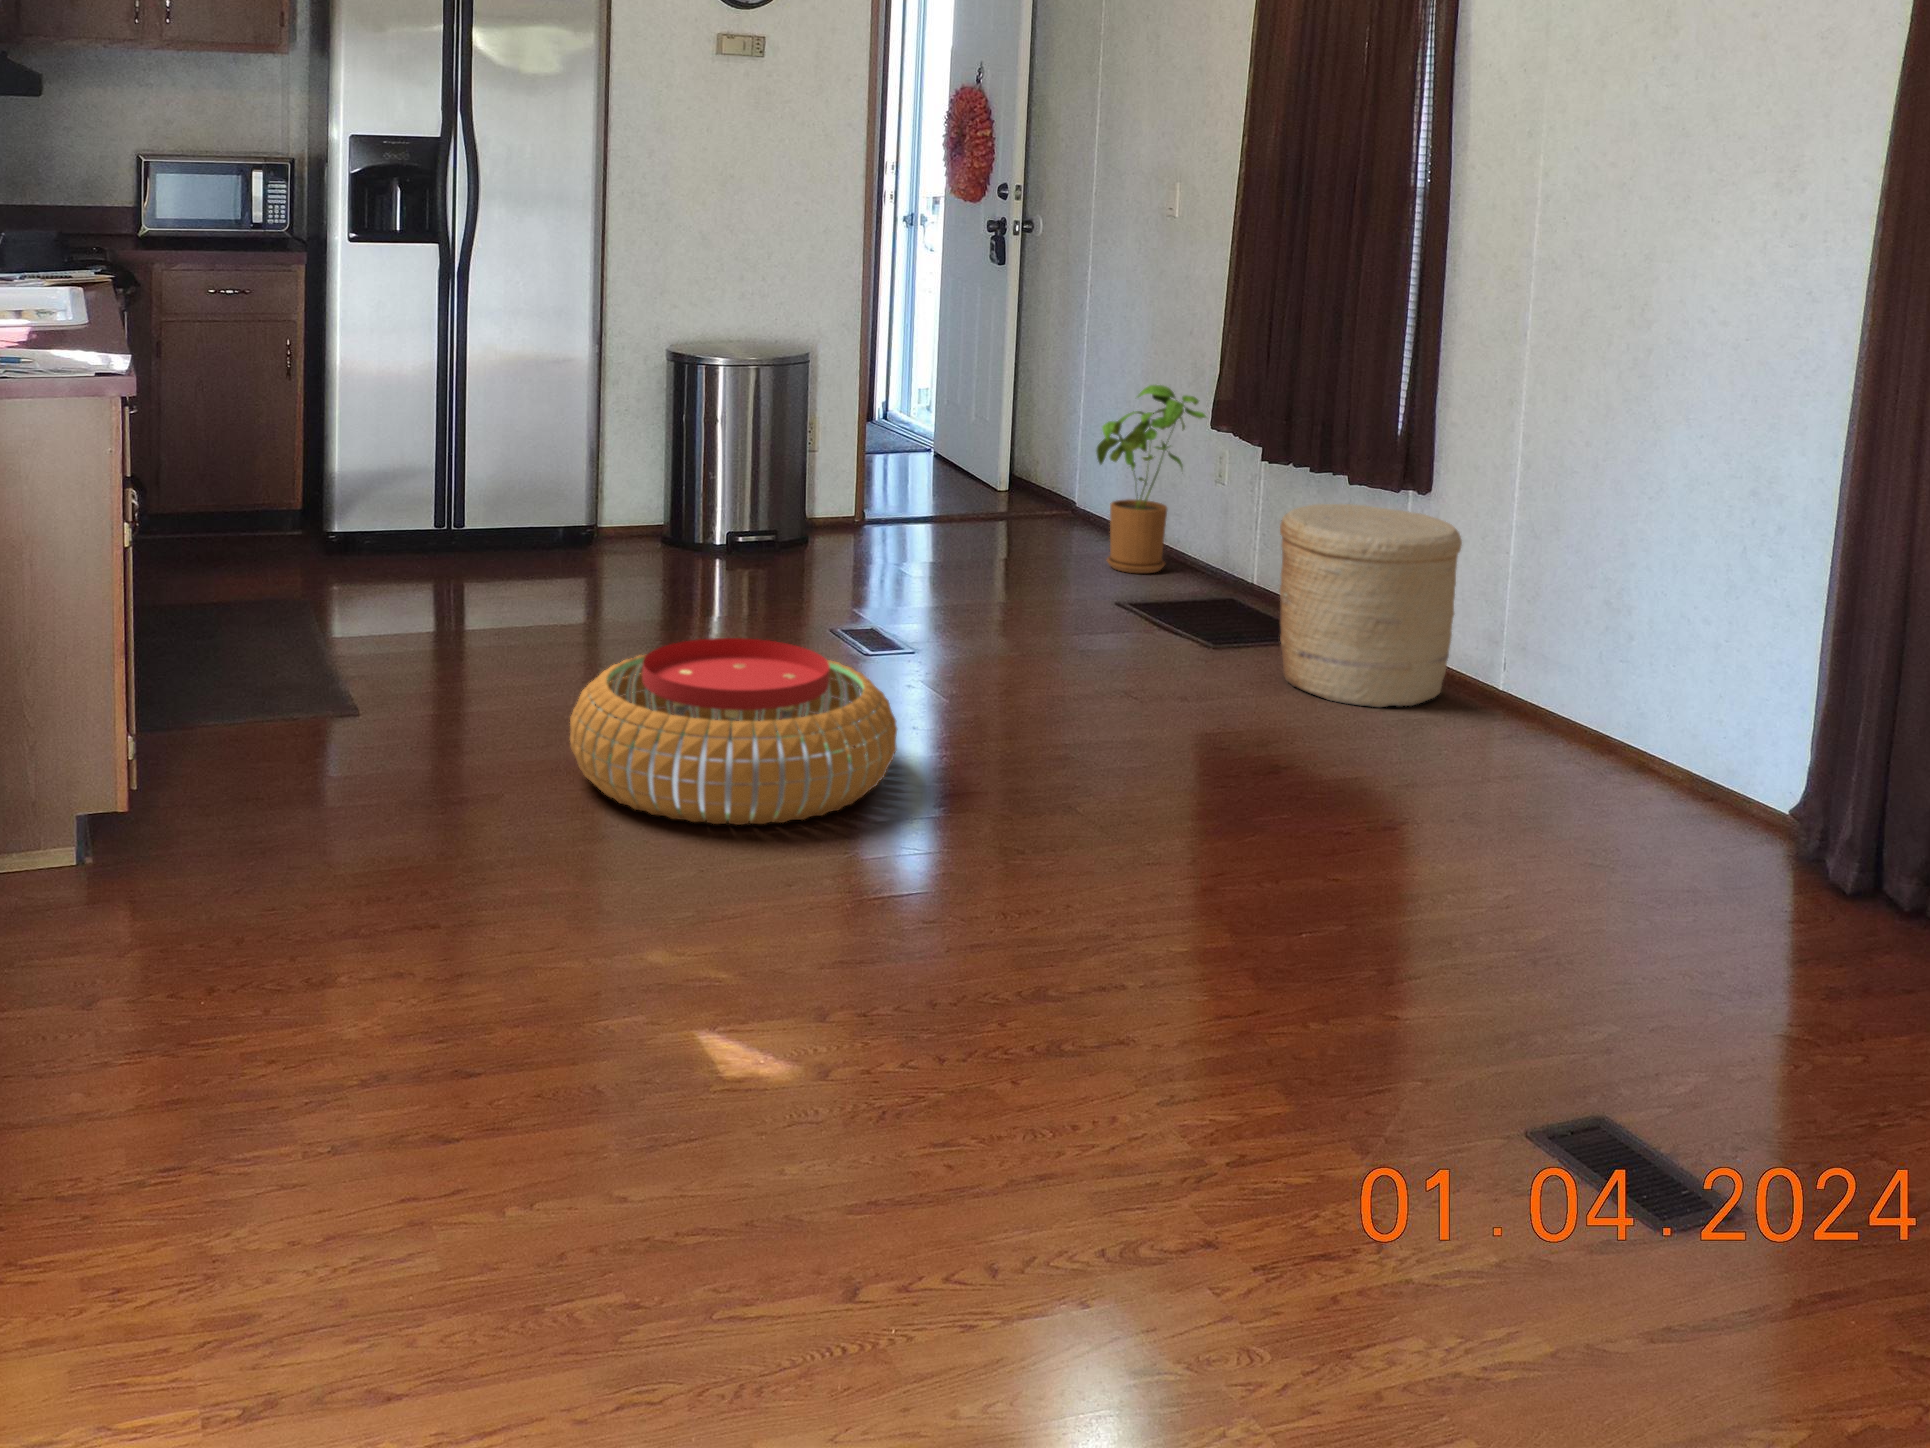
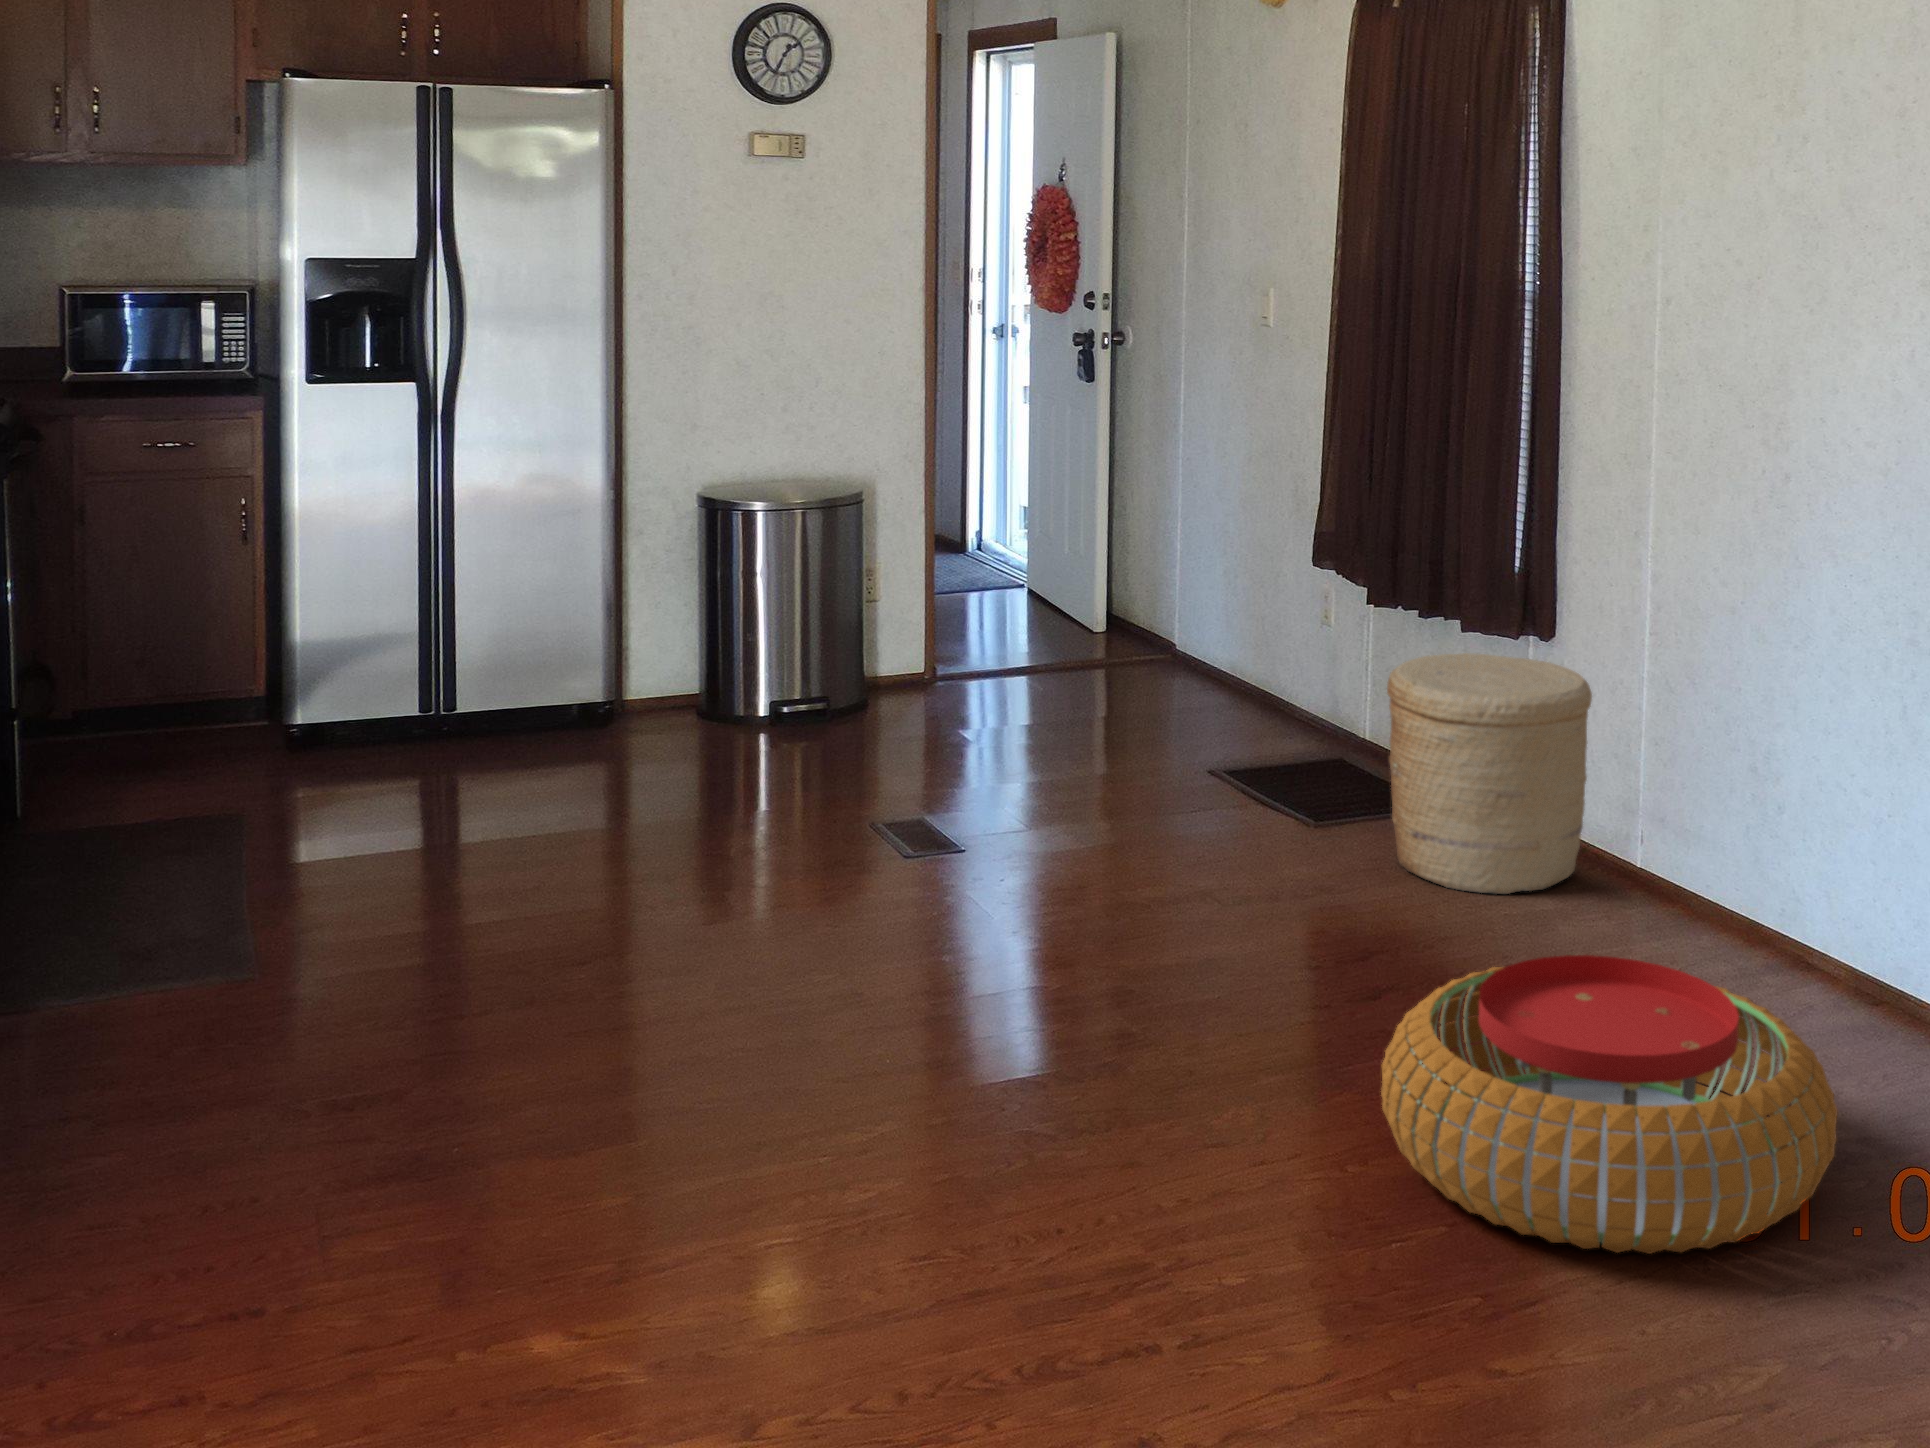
house plant: present [1096,385,1206,574] -> none [1191,515,1314,729]
pouf: present [570,638,897,825] -> present [1381,955,1838,1254]

